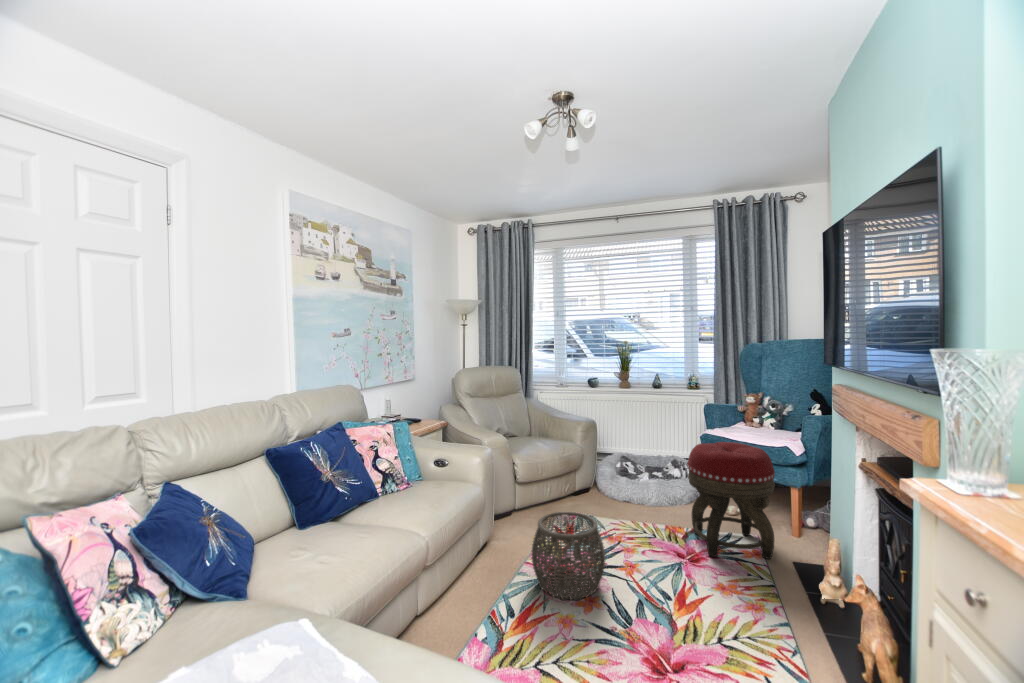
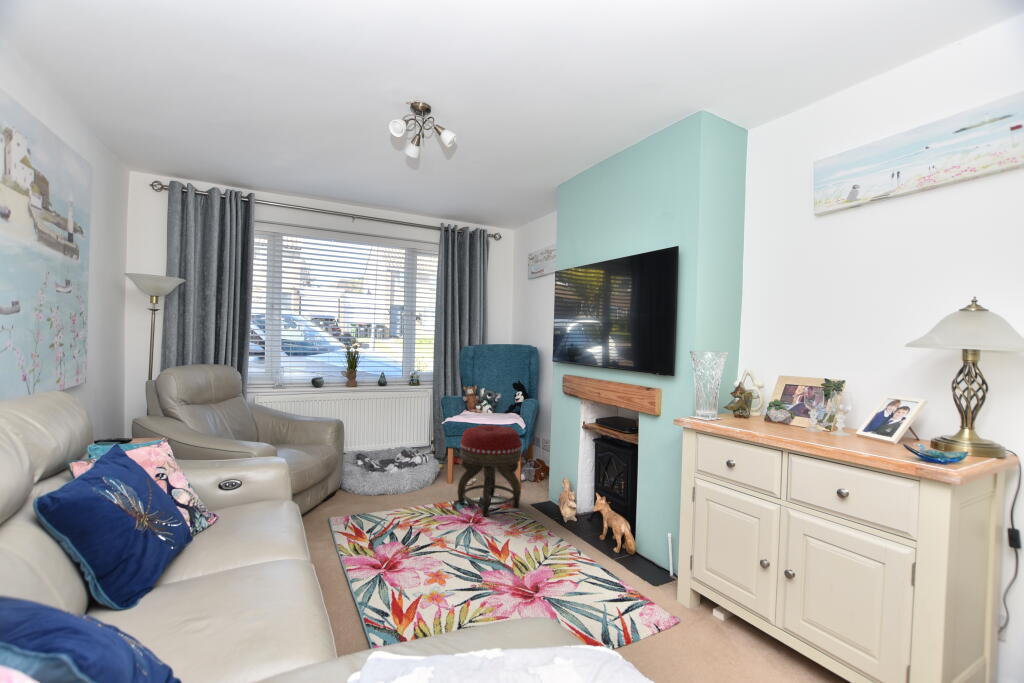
woven basket: present [531,512,605,600] -> none [372,502,445,585]

